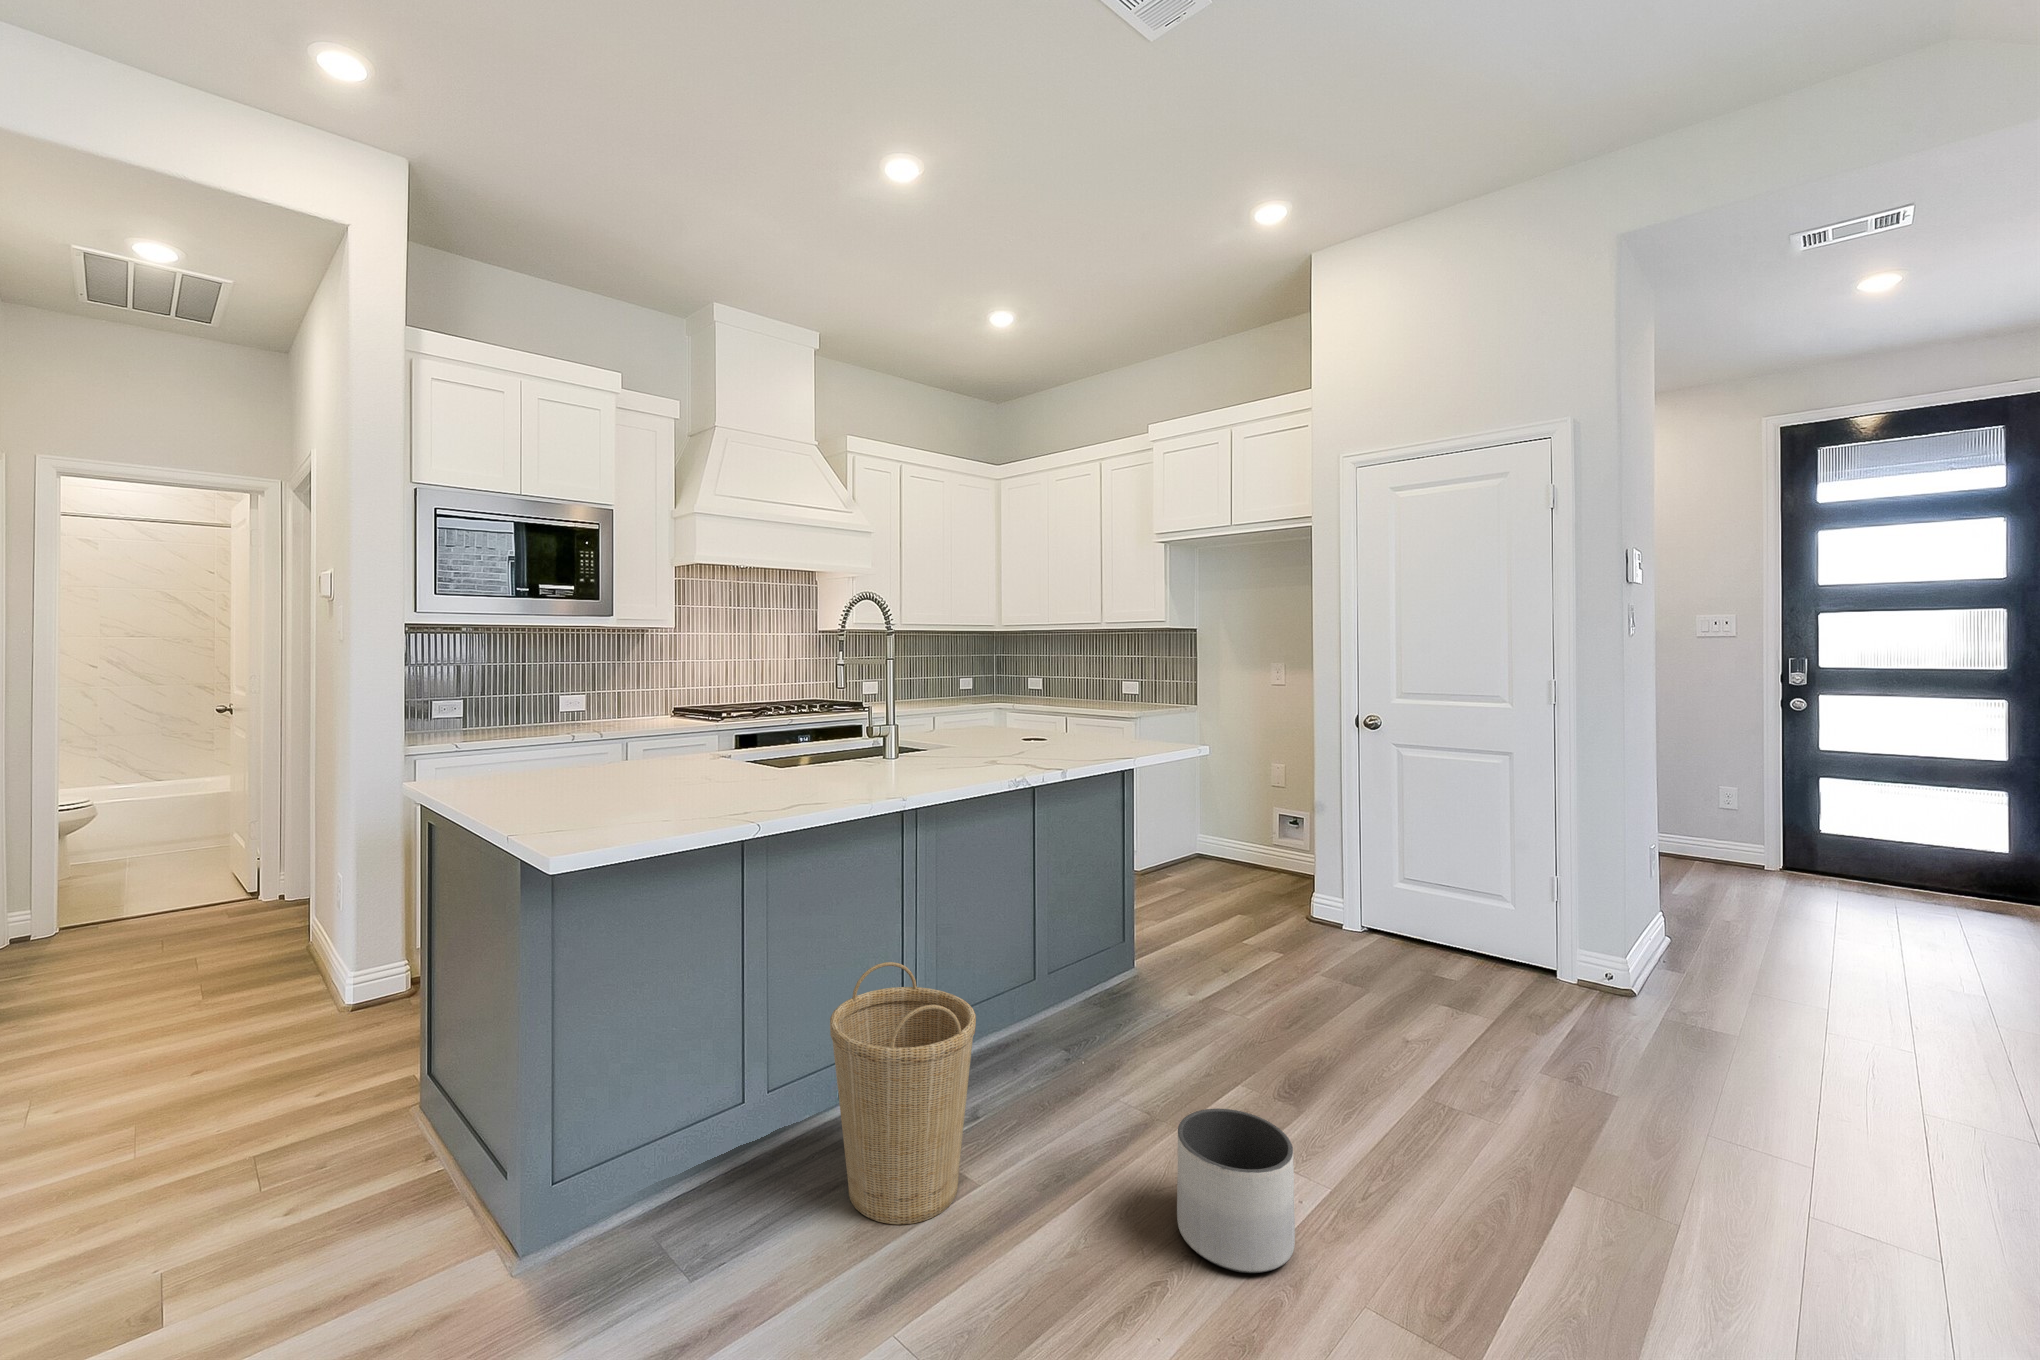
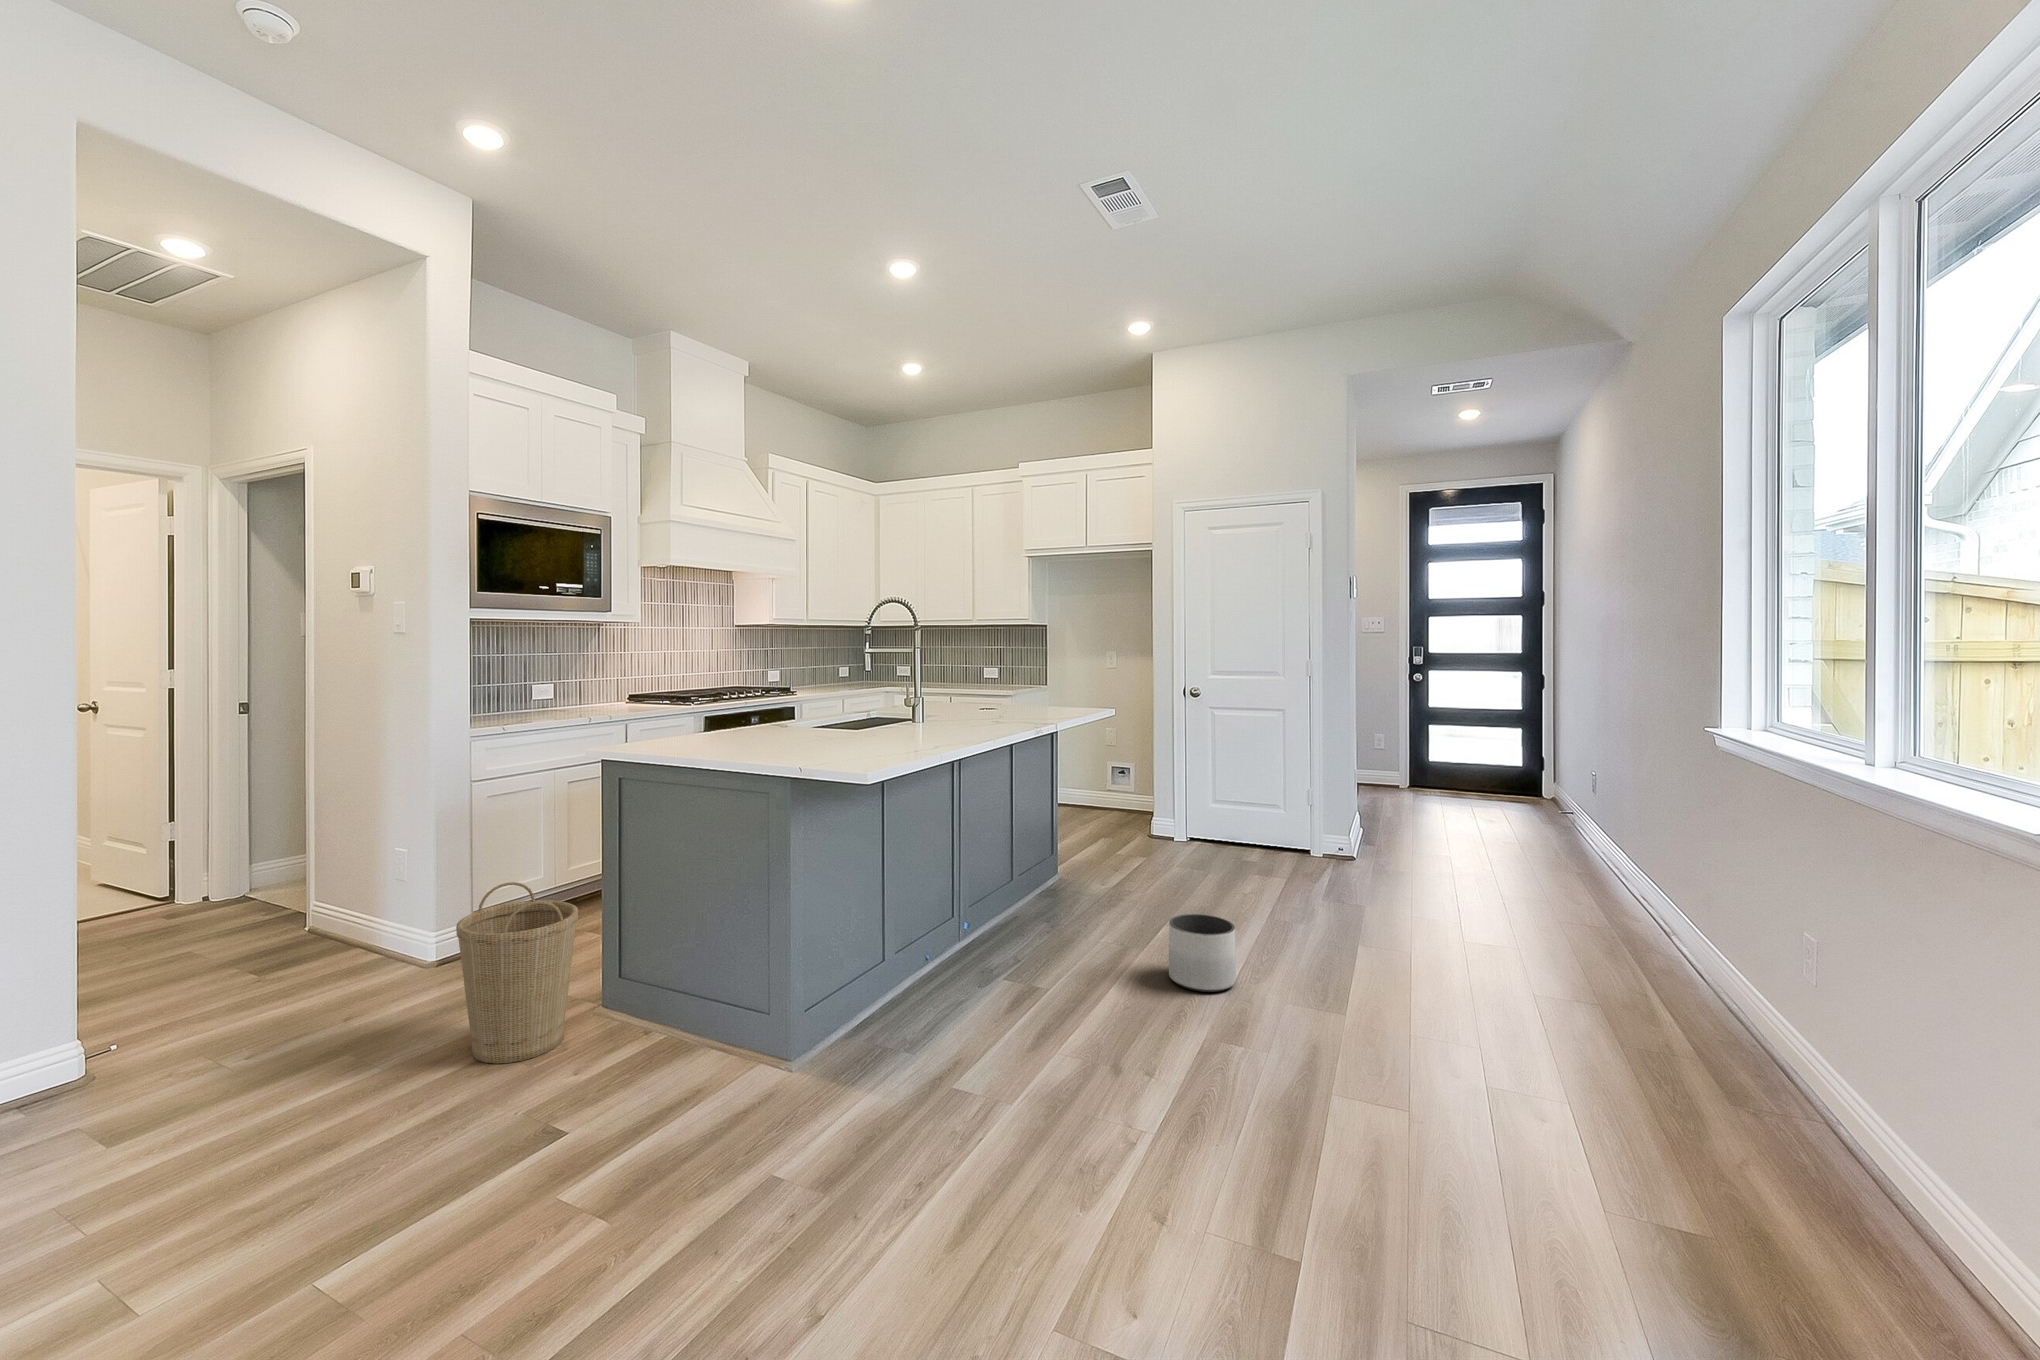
basket: present [830,962,976,1224] -> present [456,882,578,1063]

